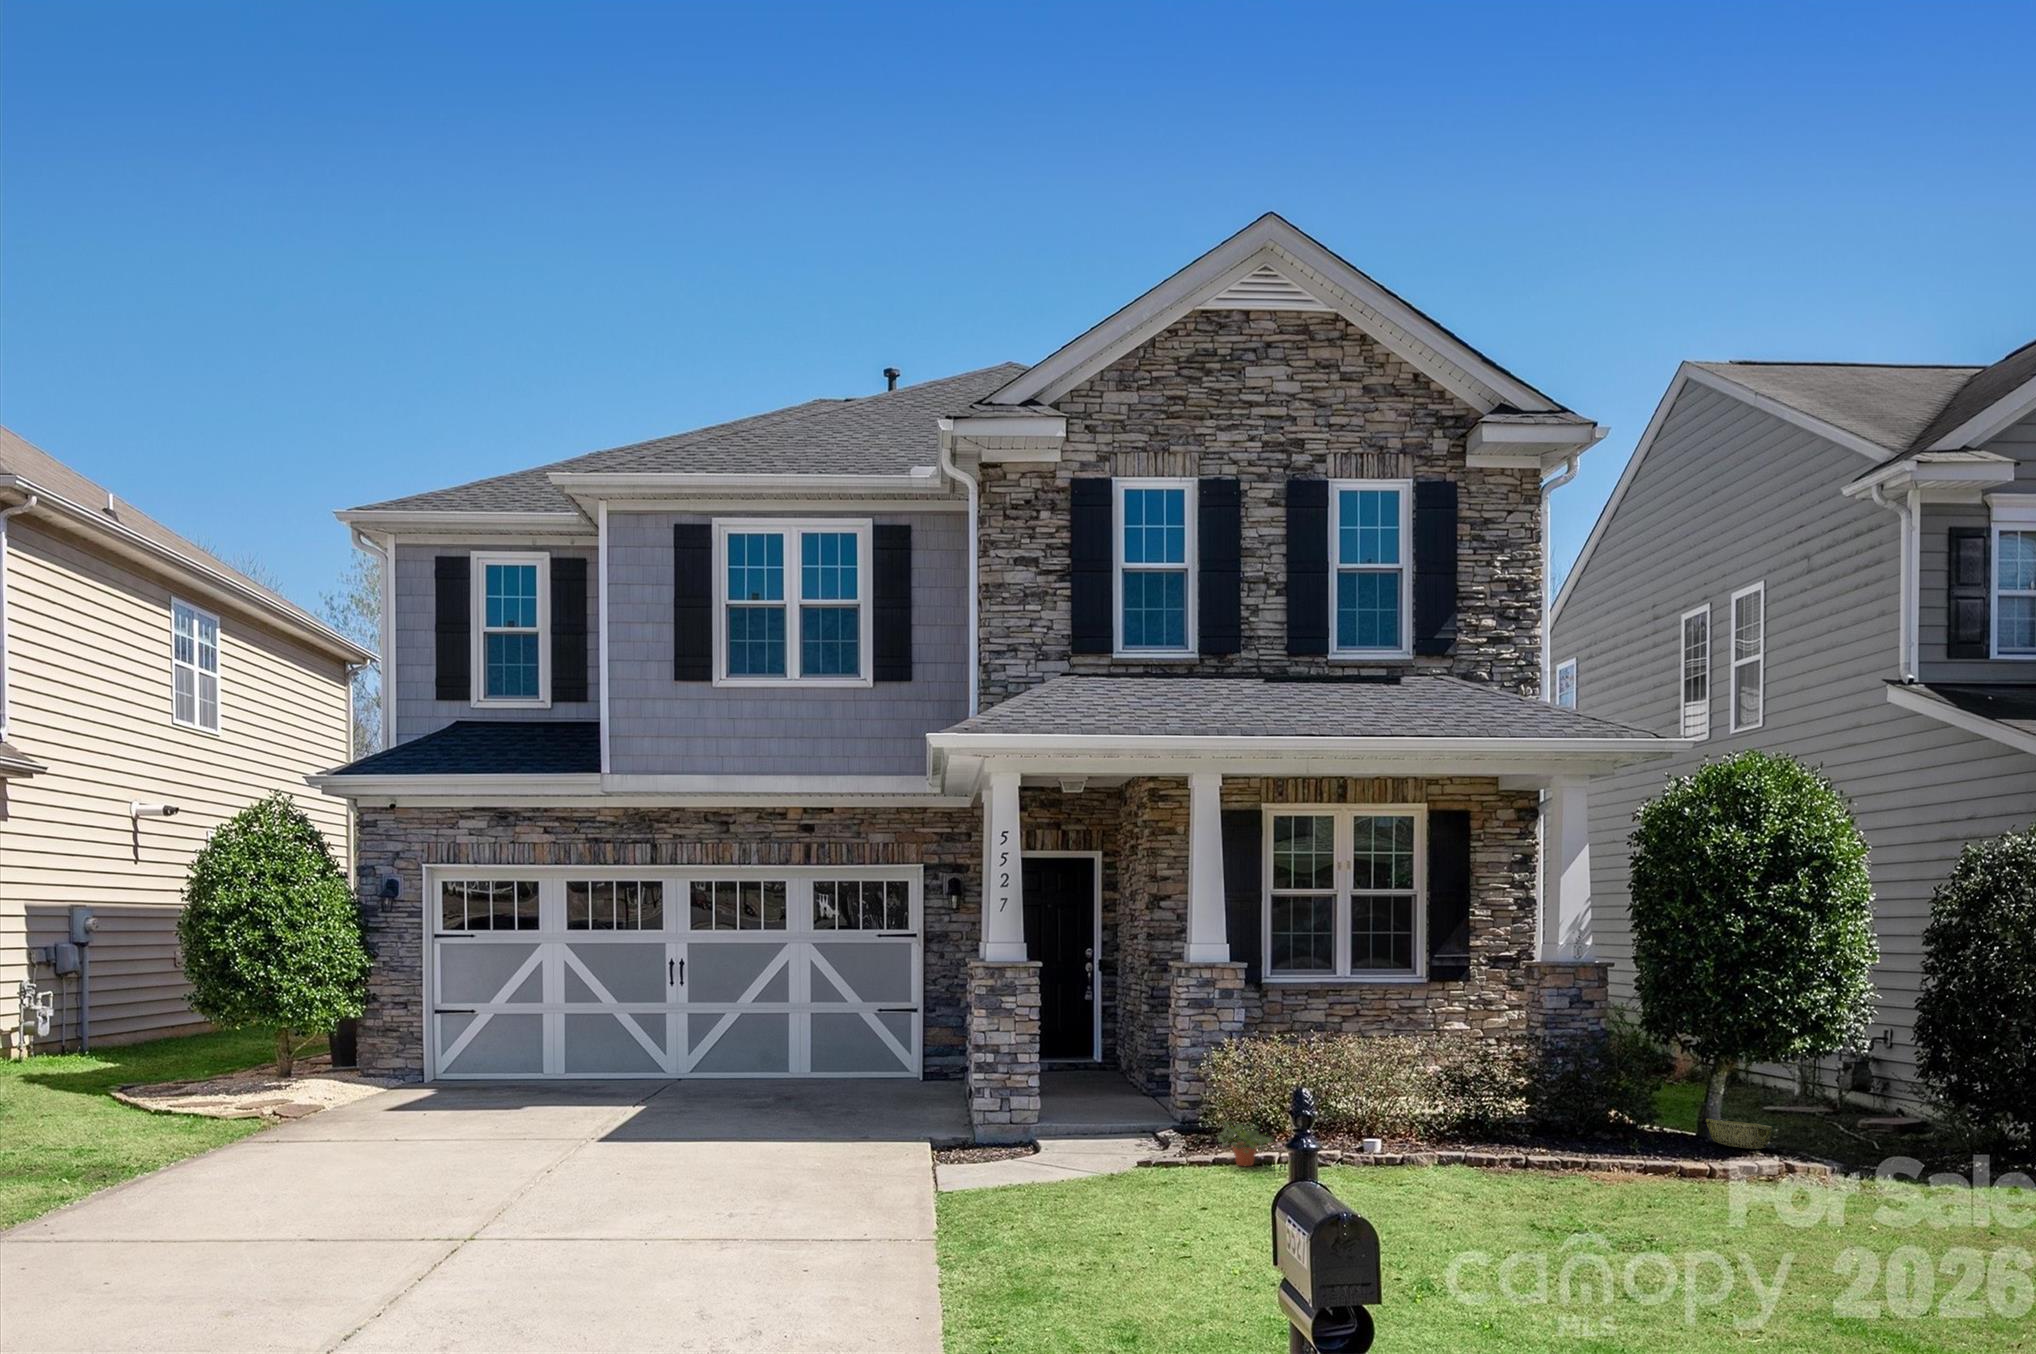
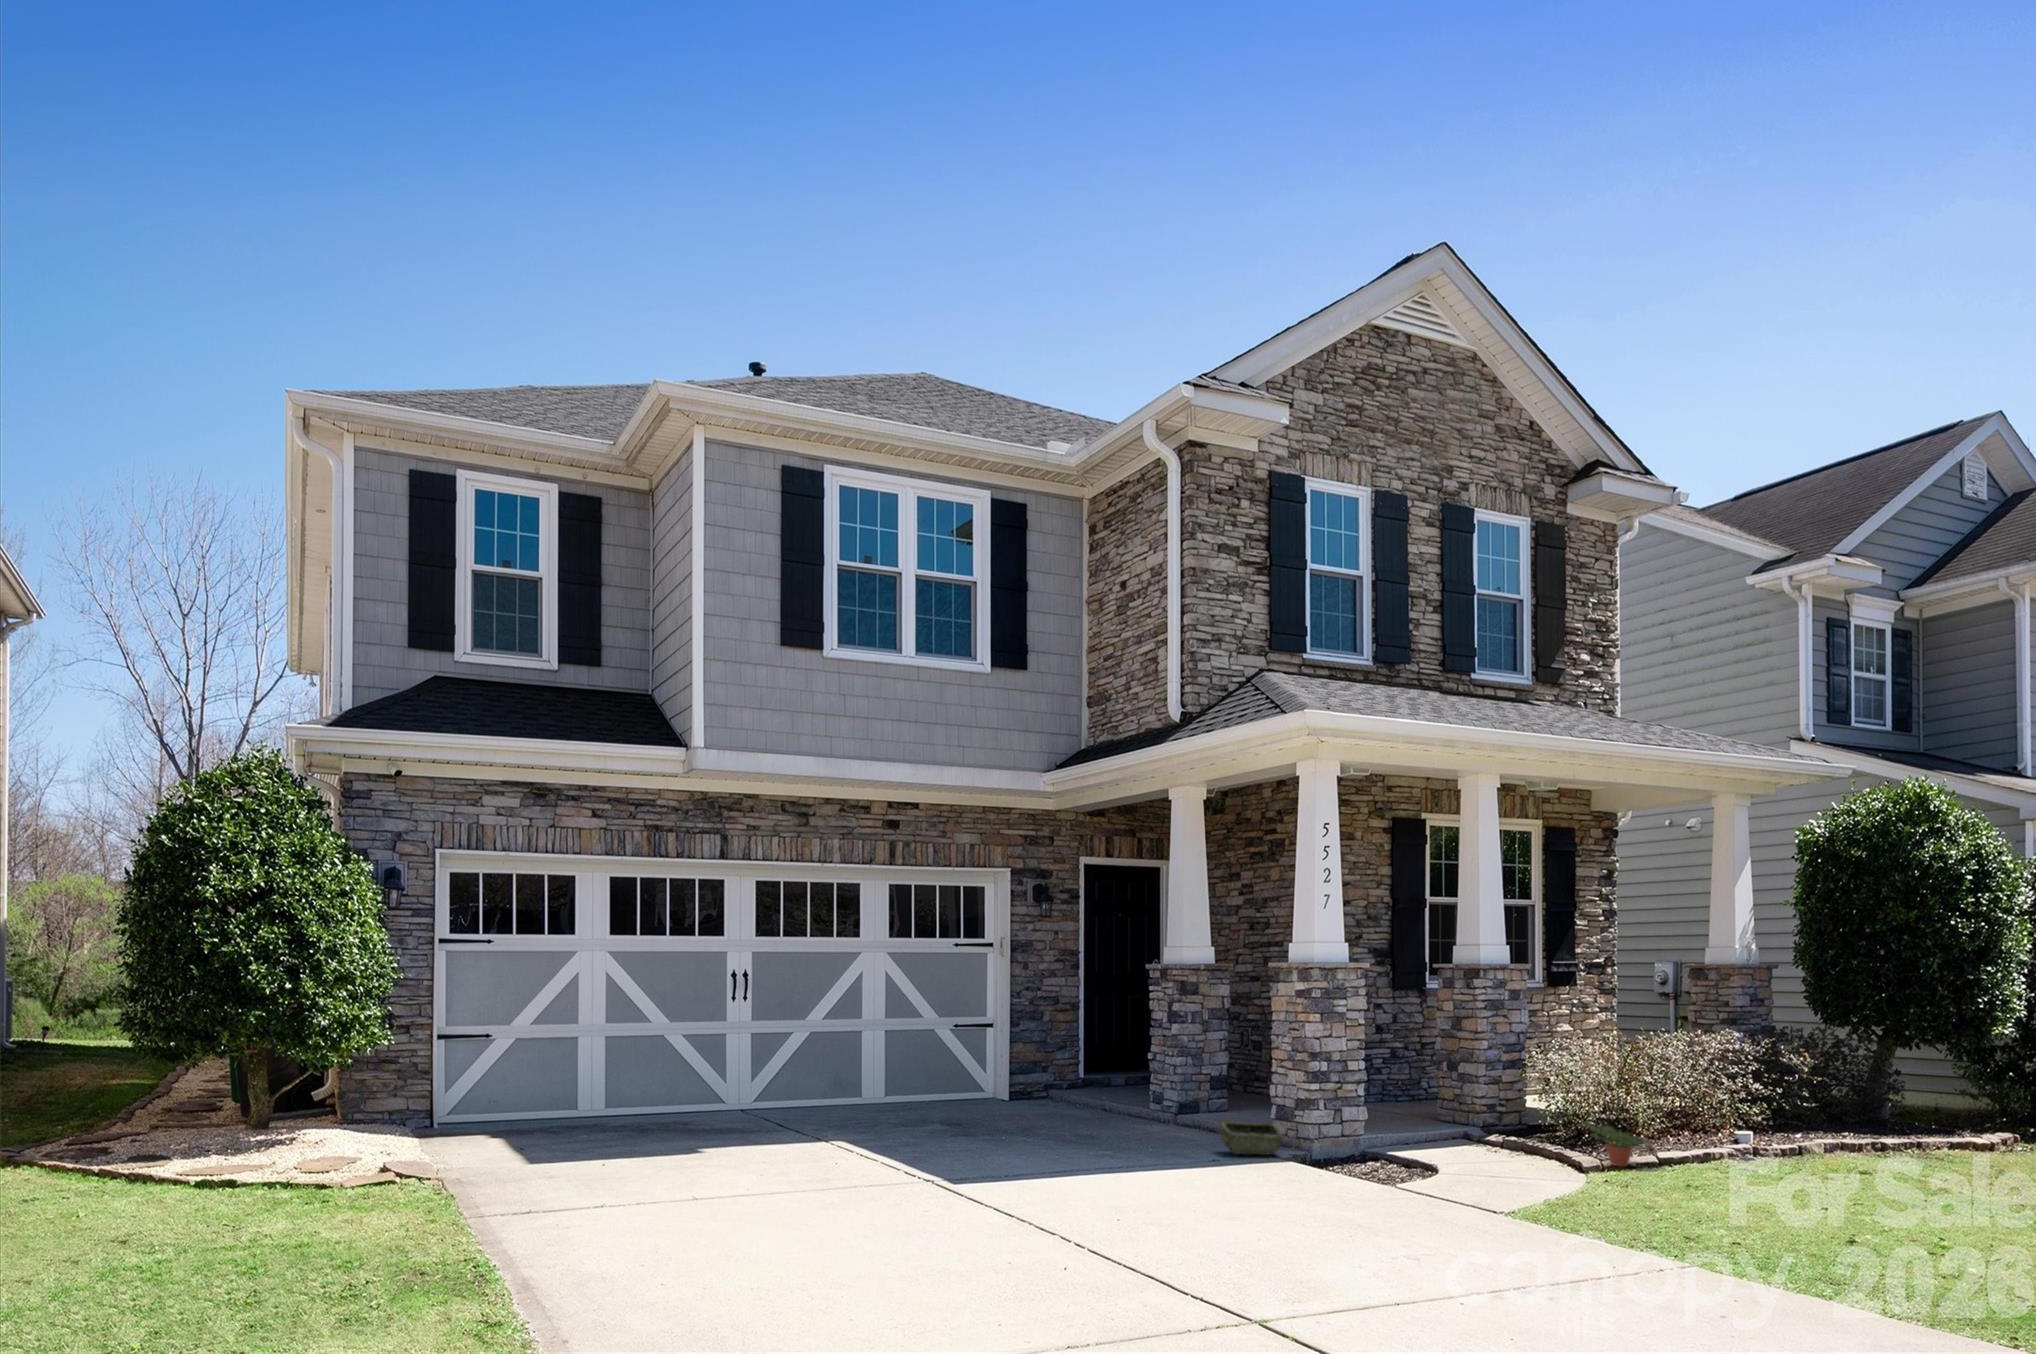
woven basket: present [1706,1119,1772,1149] -> present [1221,1122,1284,1155]

